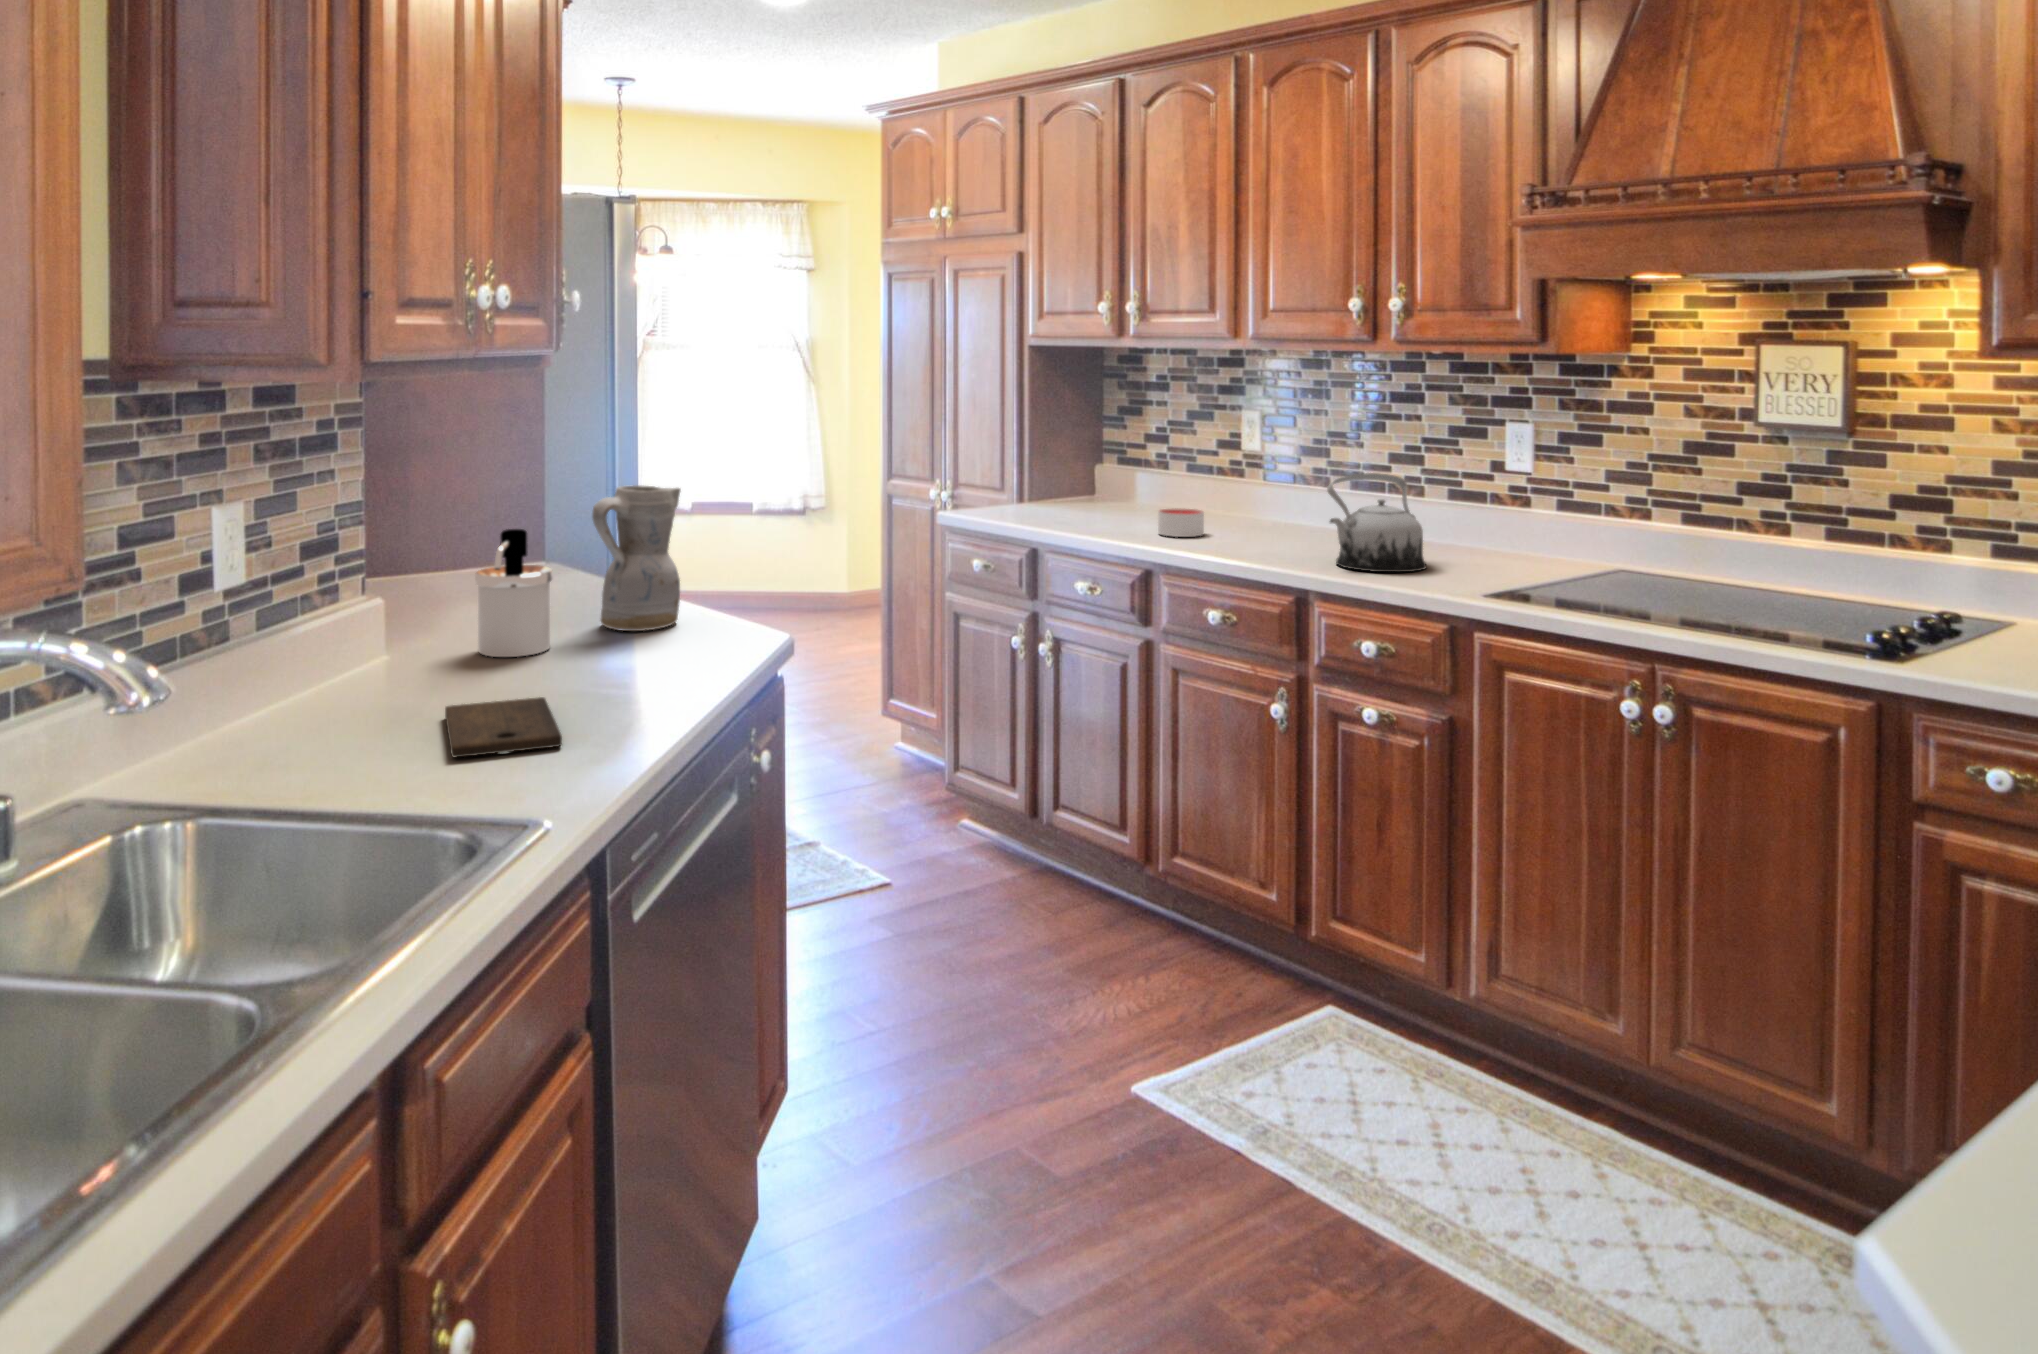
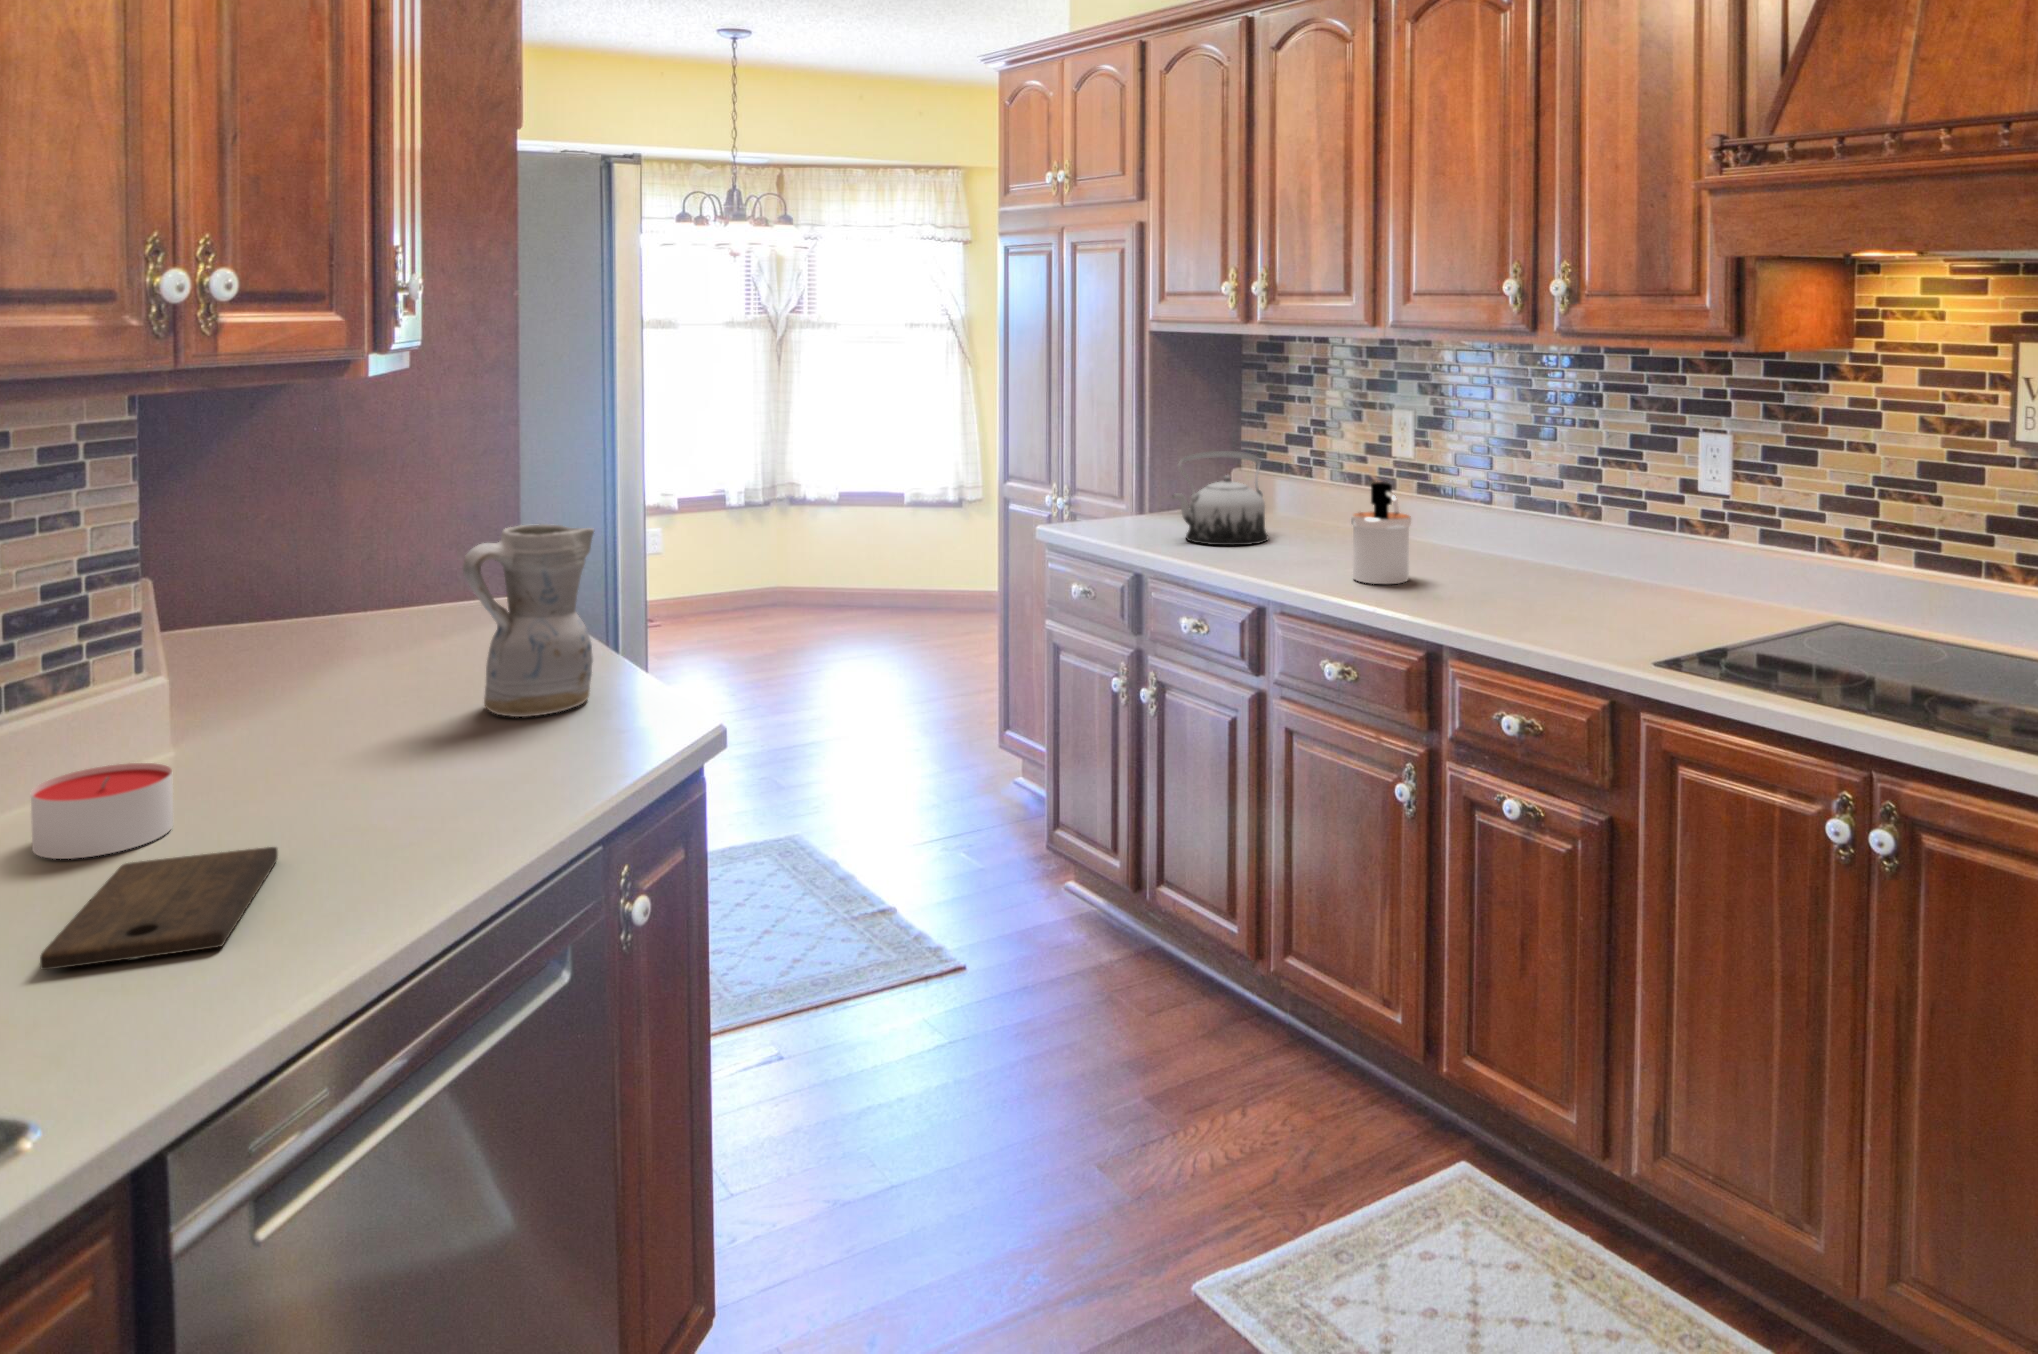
teapot: present [1327,473,1426,572] -> present [1173,451,1268,545]
candle: present [1158,508,1204,537] -> present [31,763,173,859]
soap dispenser: present [475,529,553,657] -> present [1351,482,1411,584]

